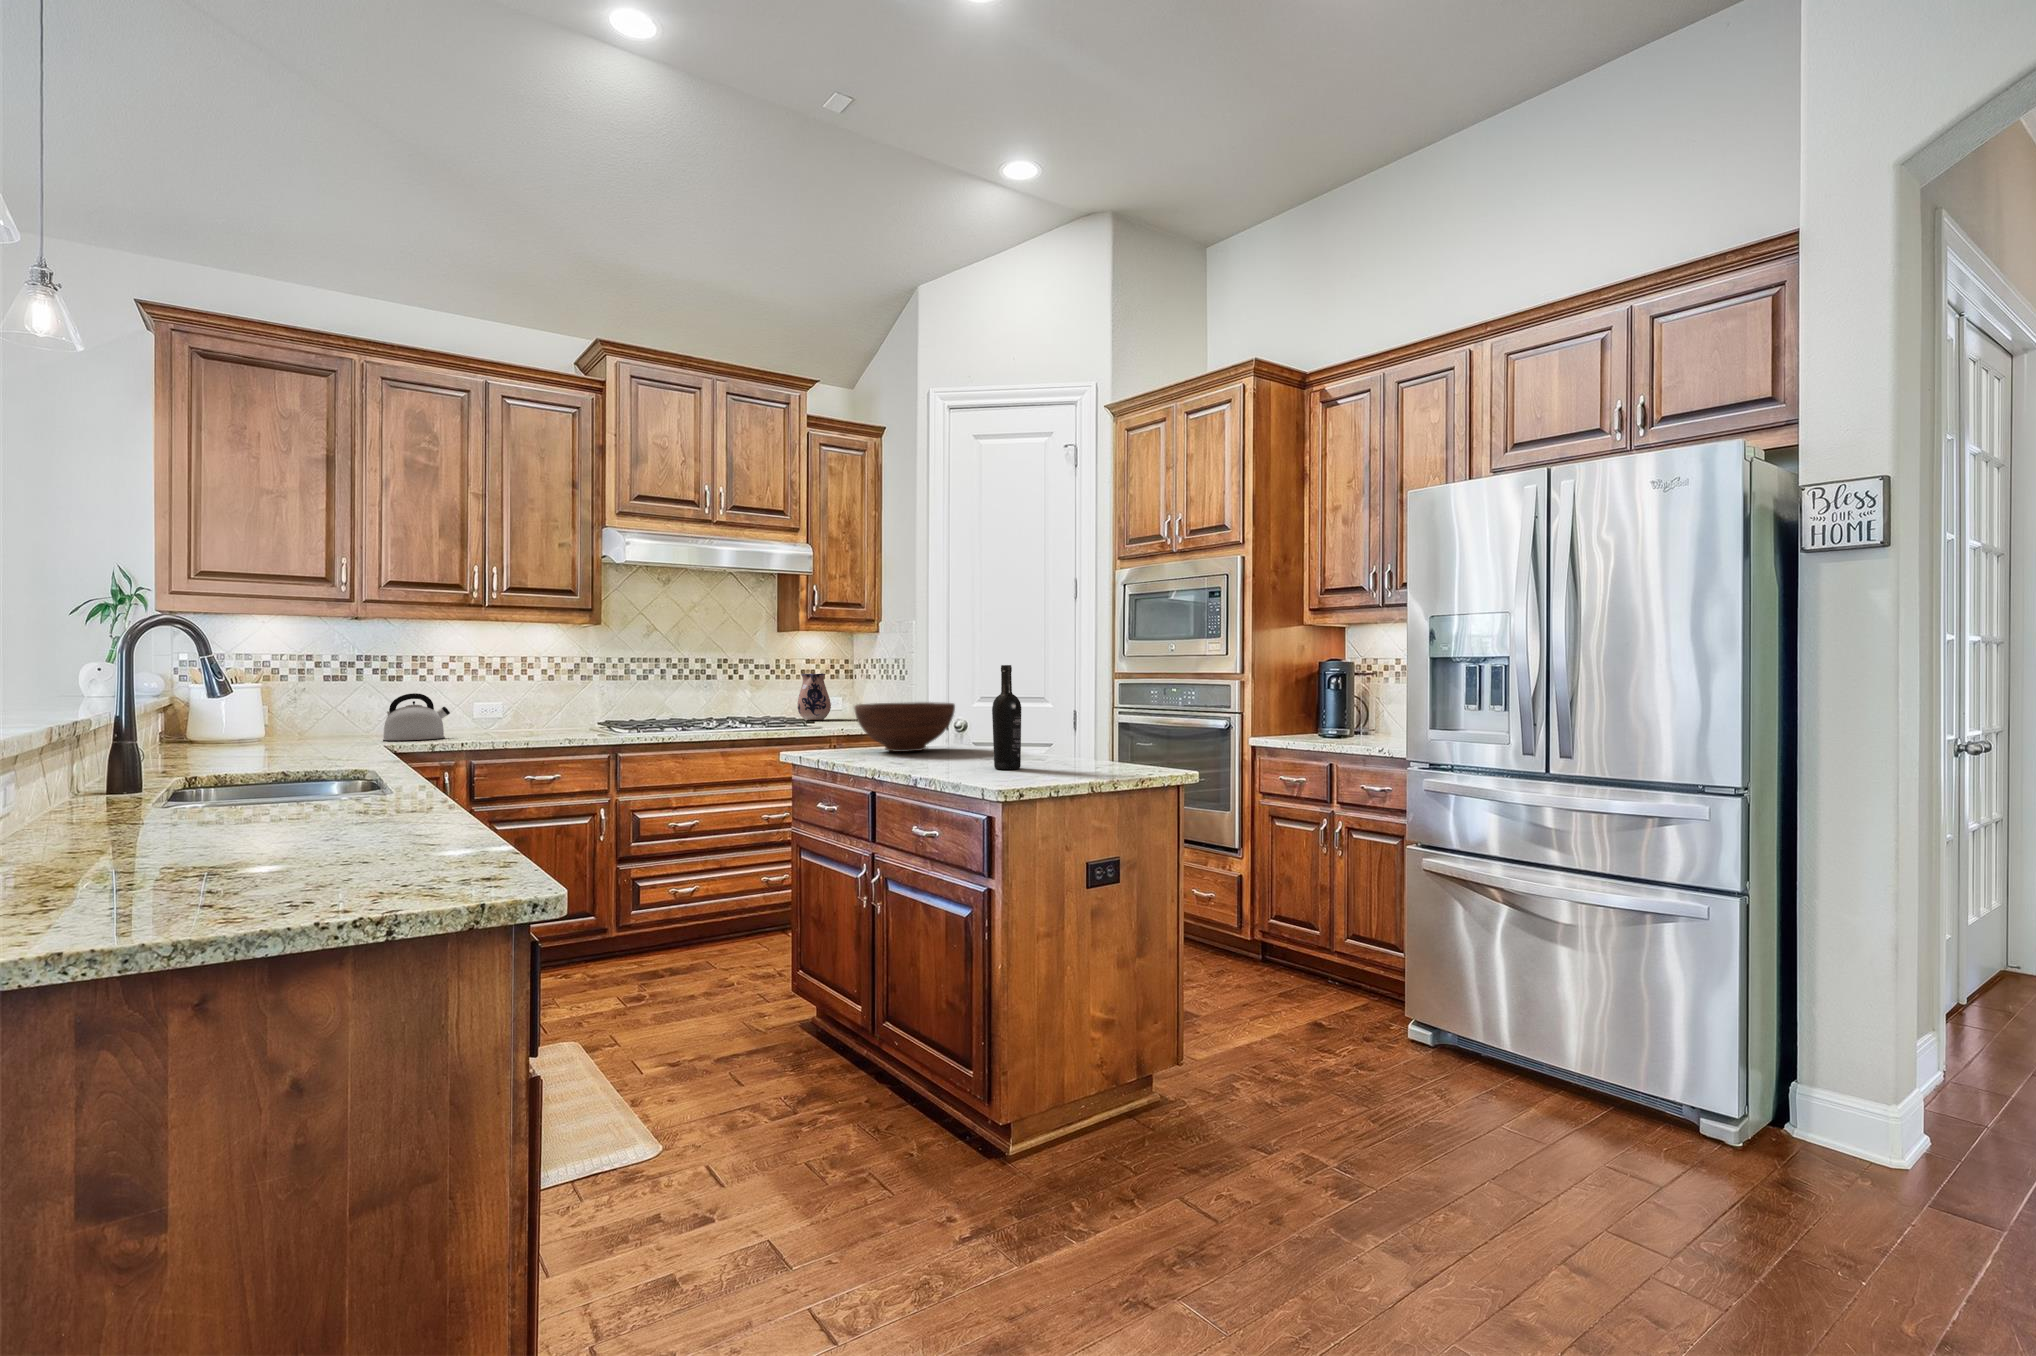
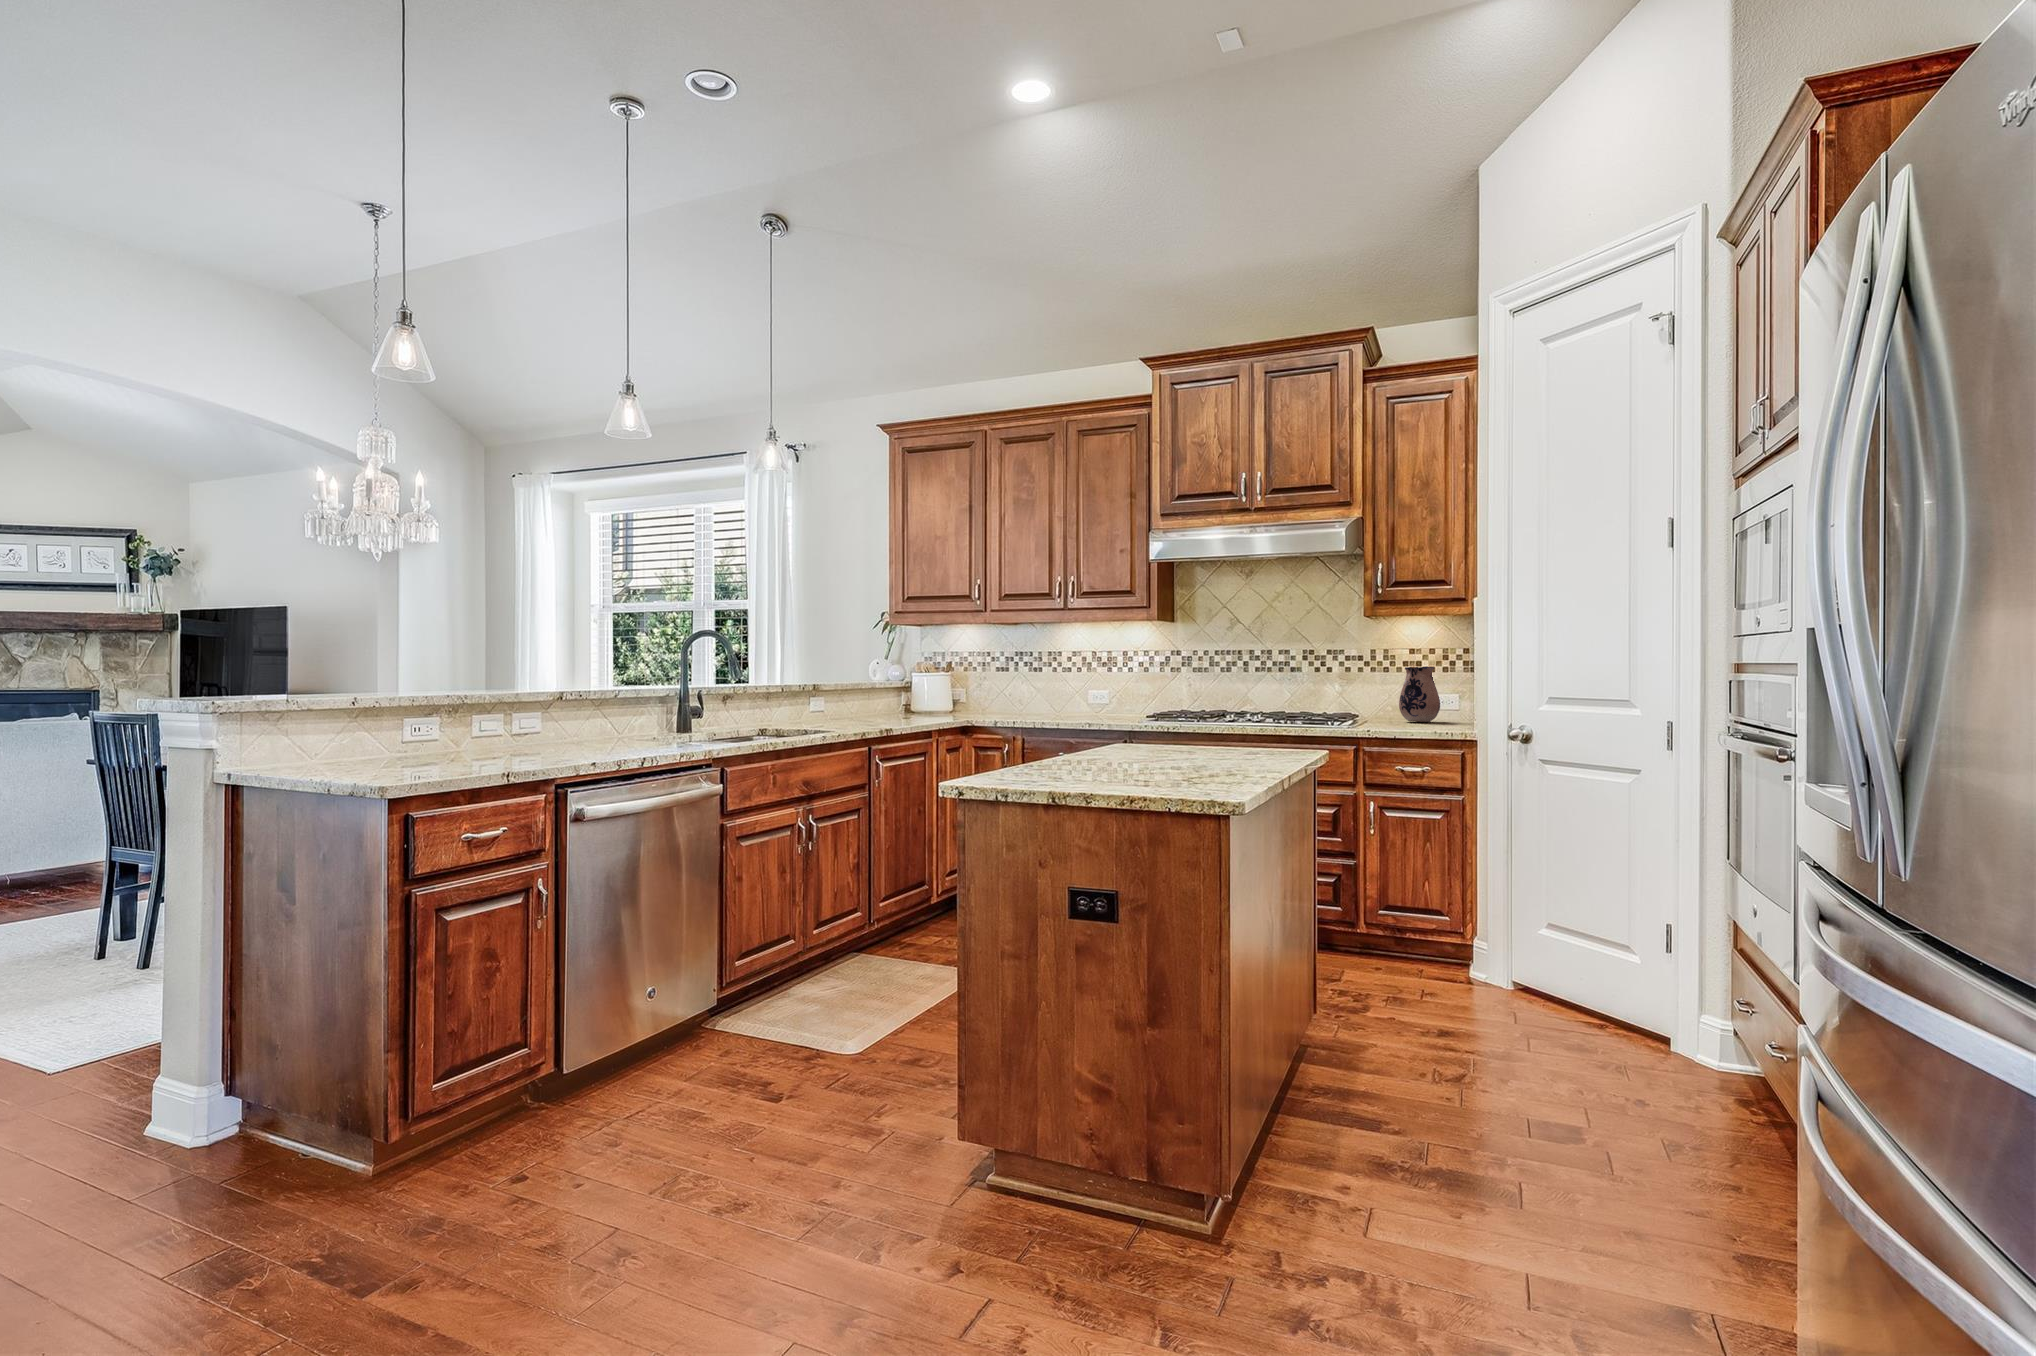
wine bottle: present [992,665,1021,769] -> none [1083,649,1118,775]
kettle: present [383,693,450,740] -> none [1026,681,1071,718]
fruit bowl: present [854,702,955,752] -> none [1136,697,1254,752]

